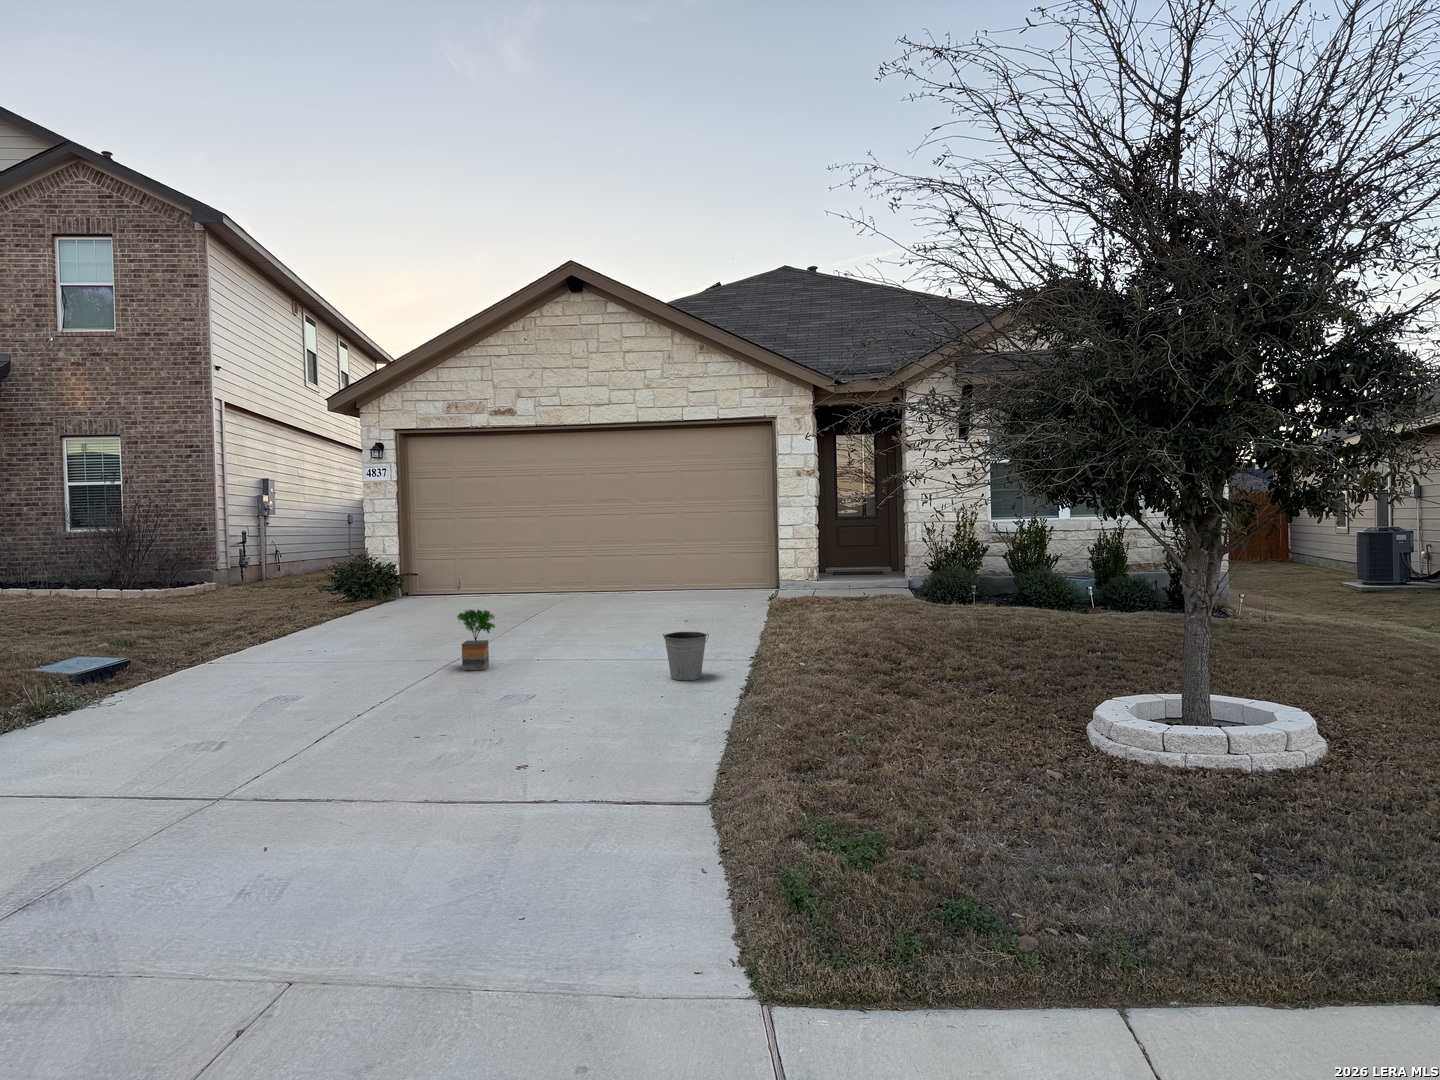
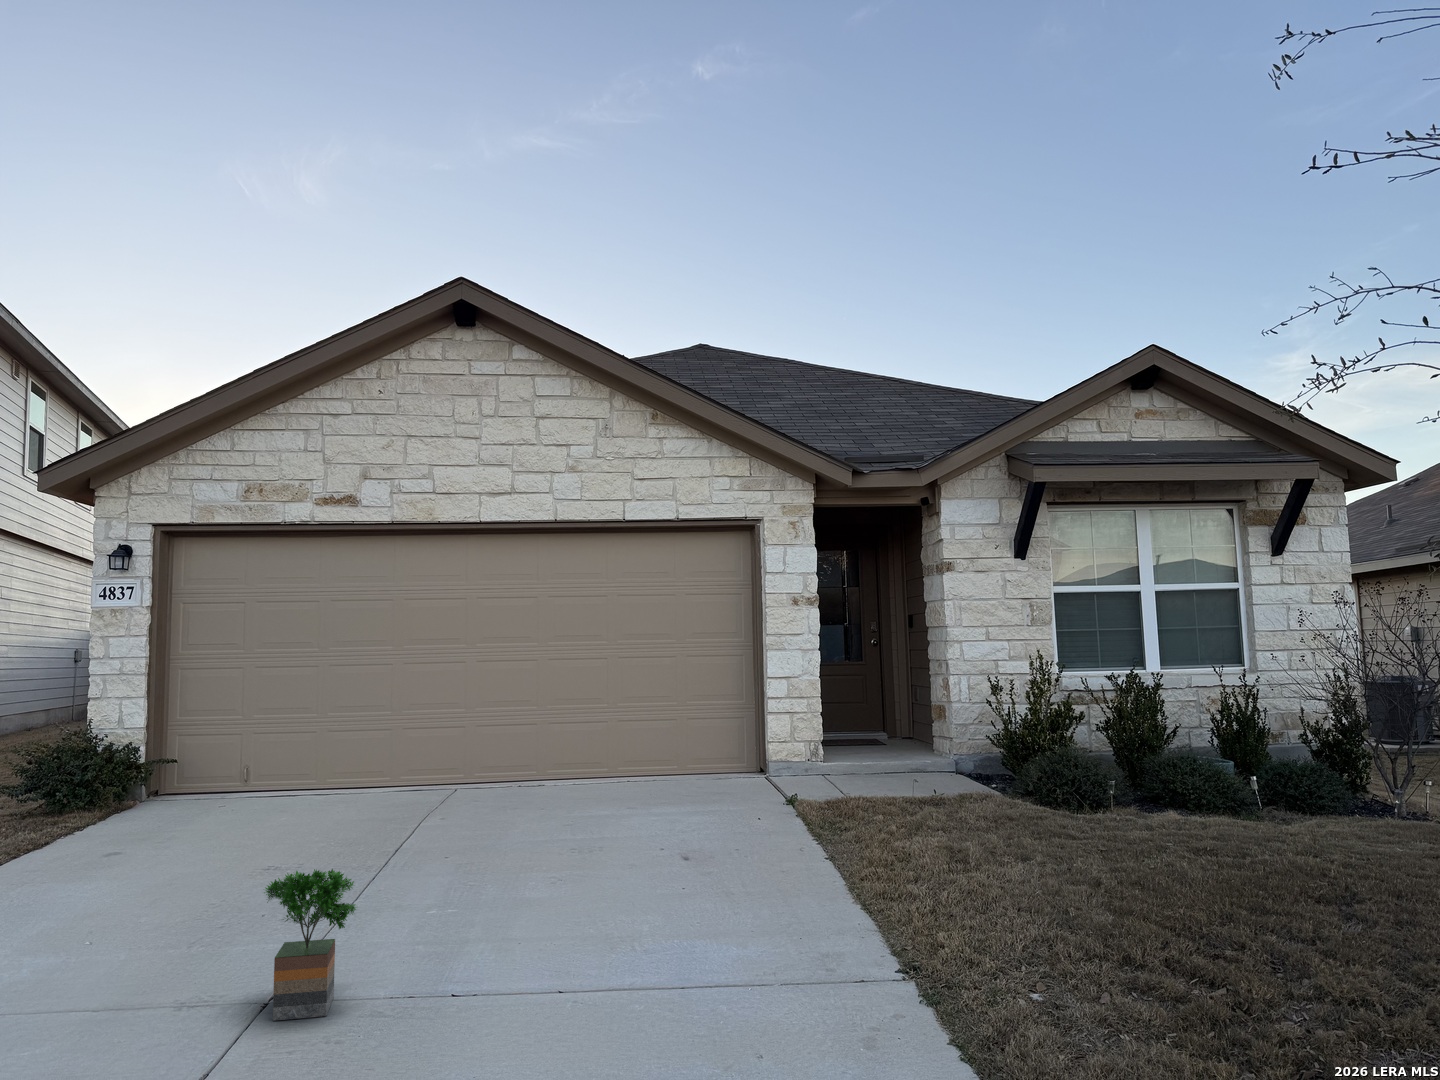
bucket: present [663,632,709,680] -> none [753,911,851,1035]

